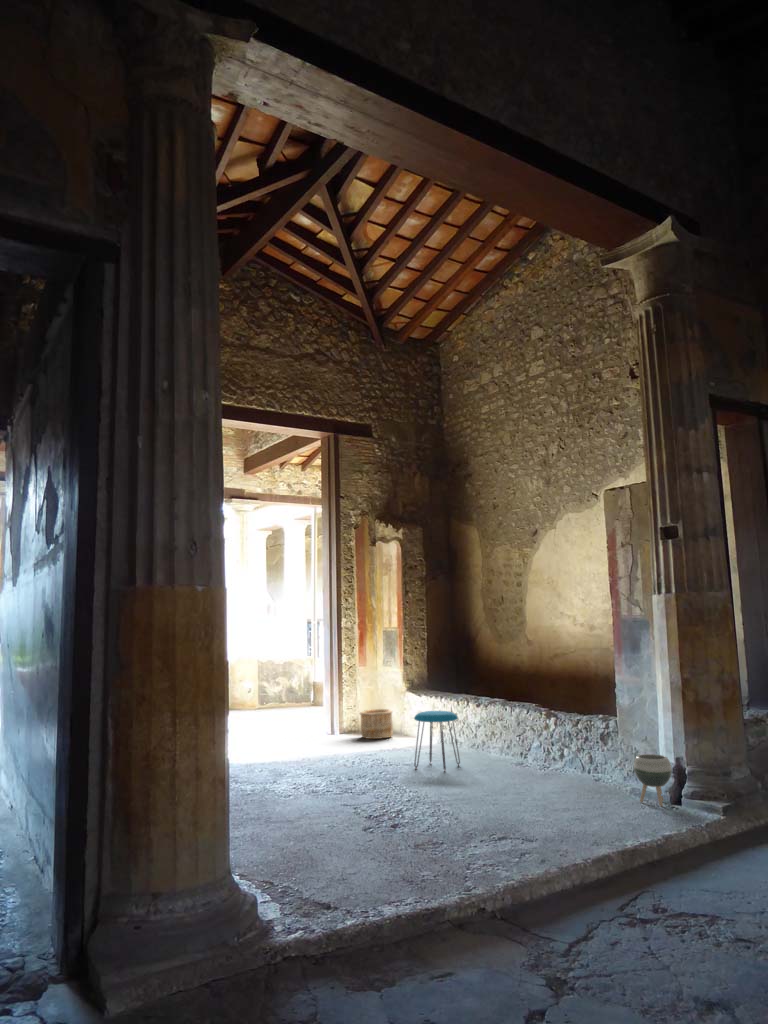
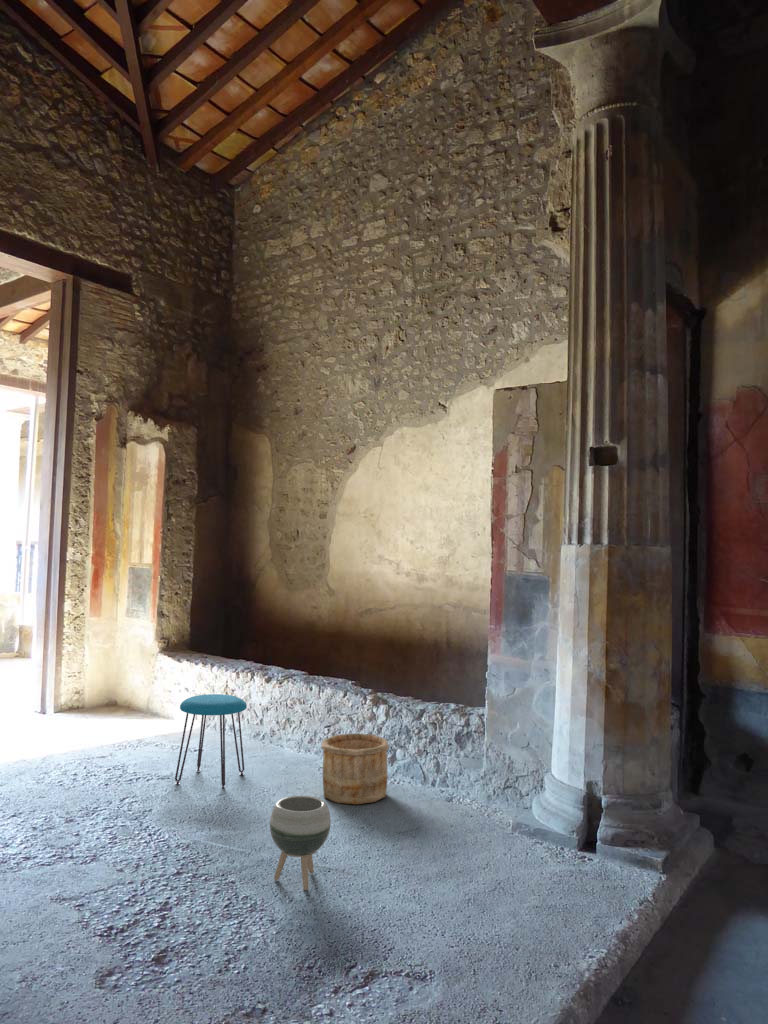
wooden bucket: present [360,709,393,739] -> present [321,733,389,805]
planter: present [634,754,672,806] -> present [270,796,331,890]

